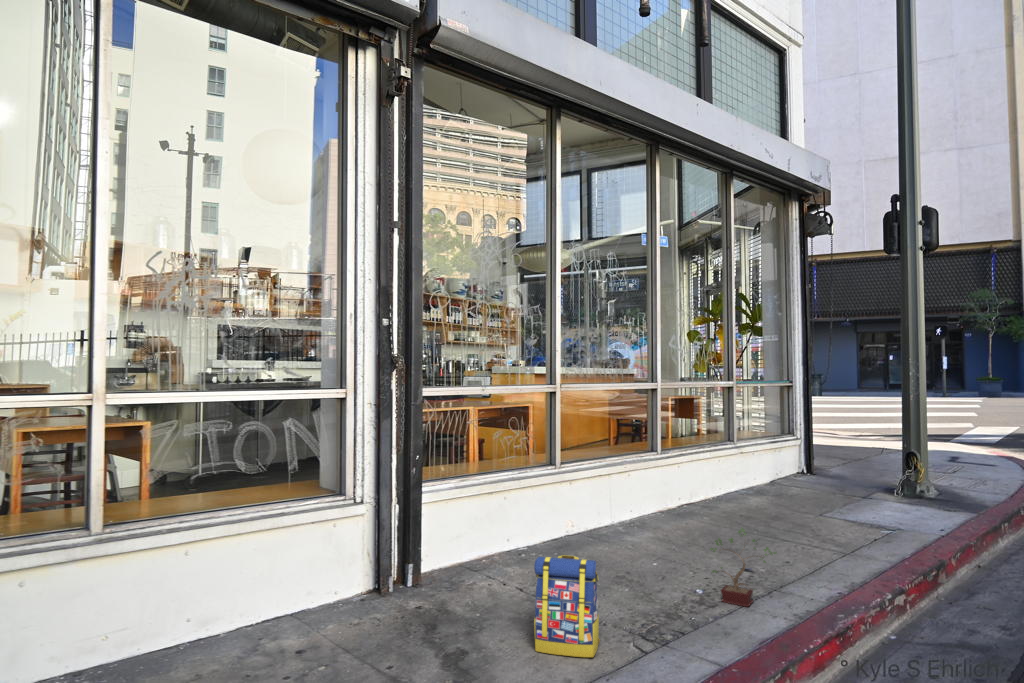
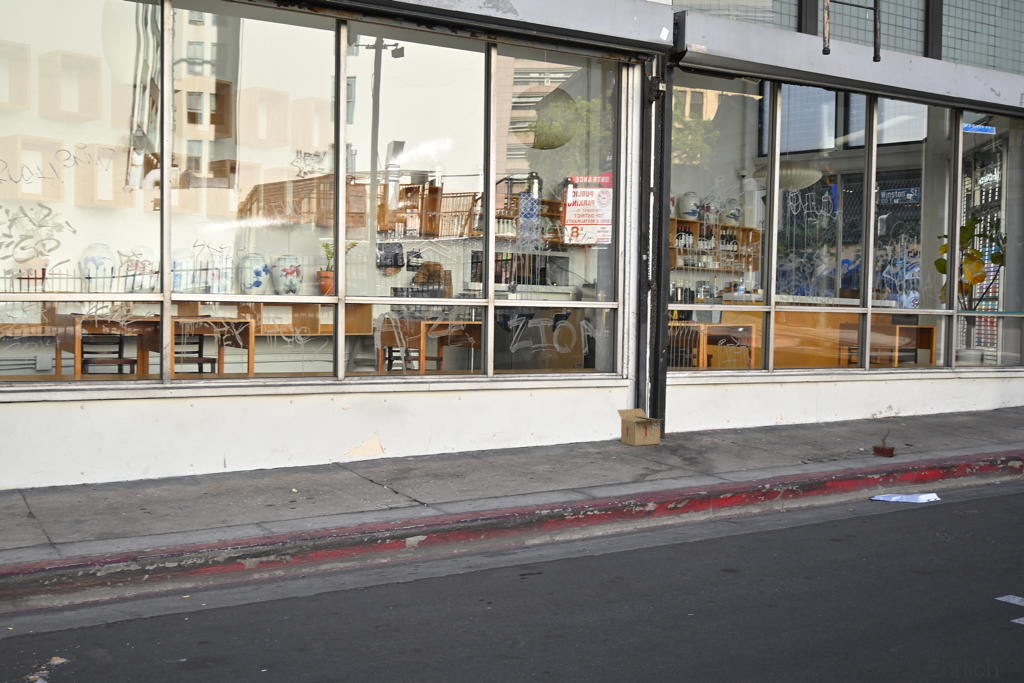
cardboard box: none [344,546,421,619] -> present [617,409,663,446]
backpack: present [534,555,600,658] -> none [737,407,778,463]

